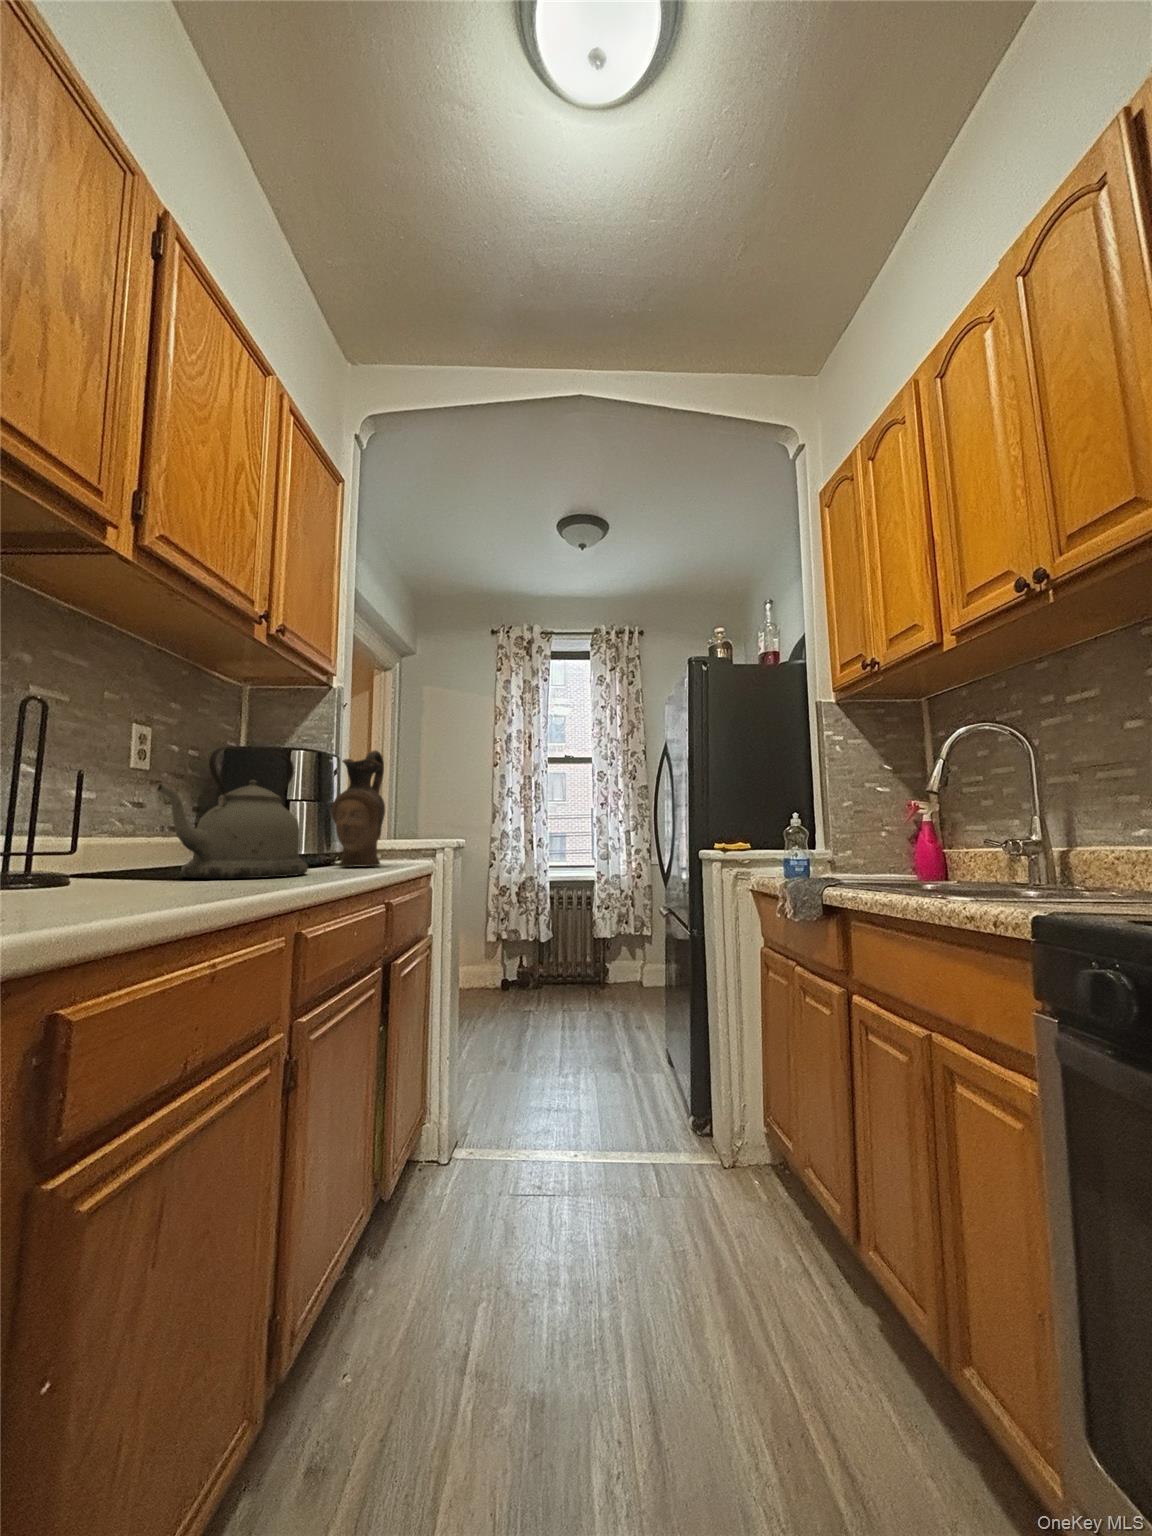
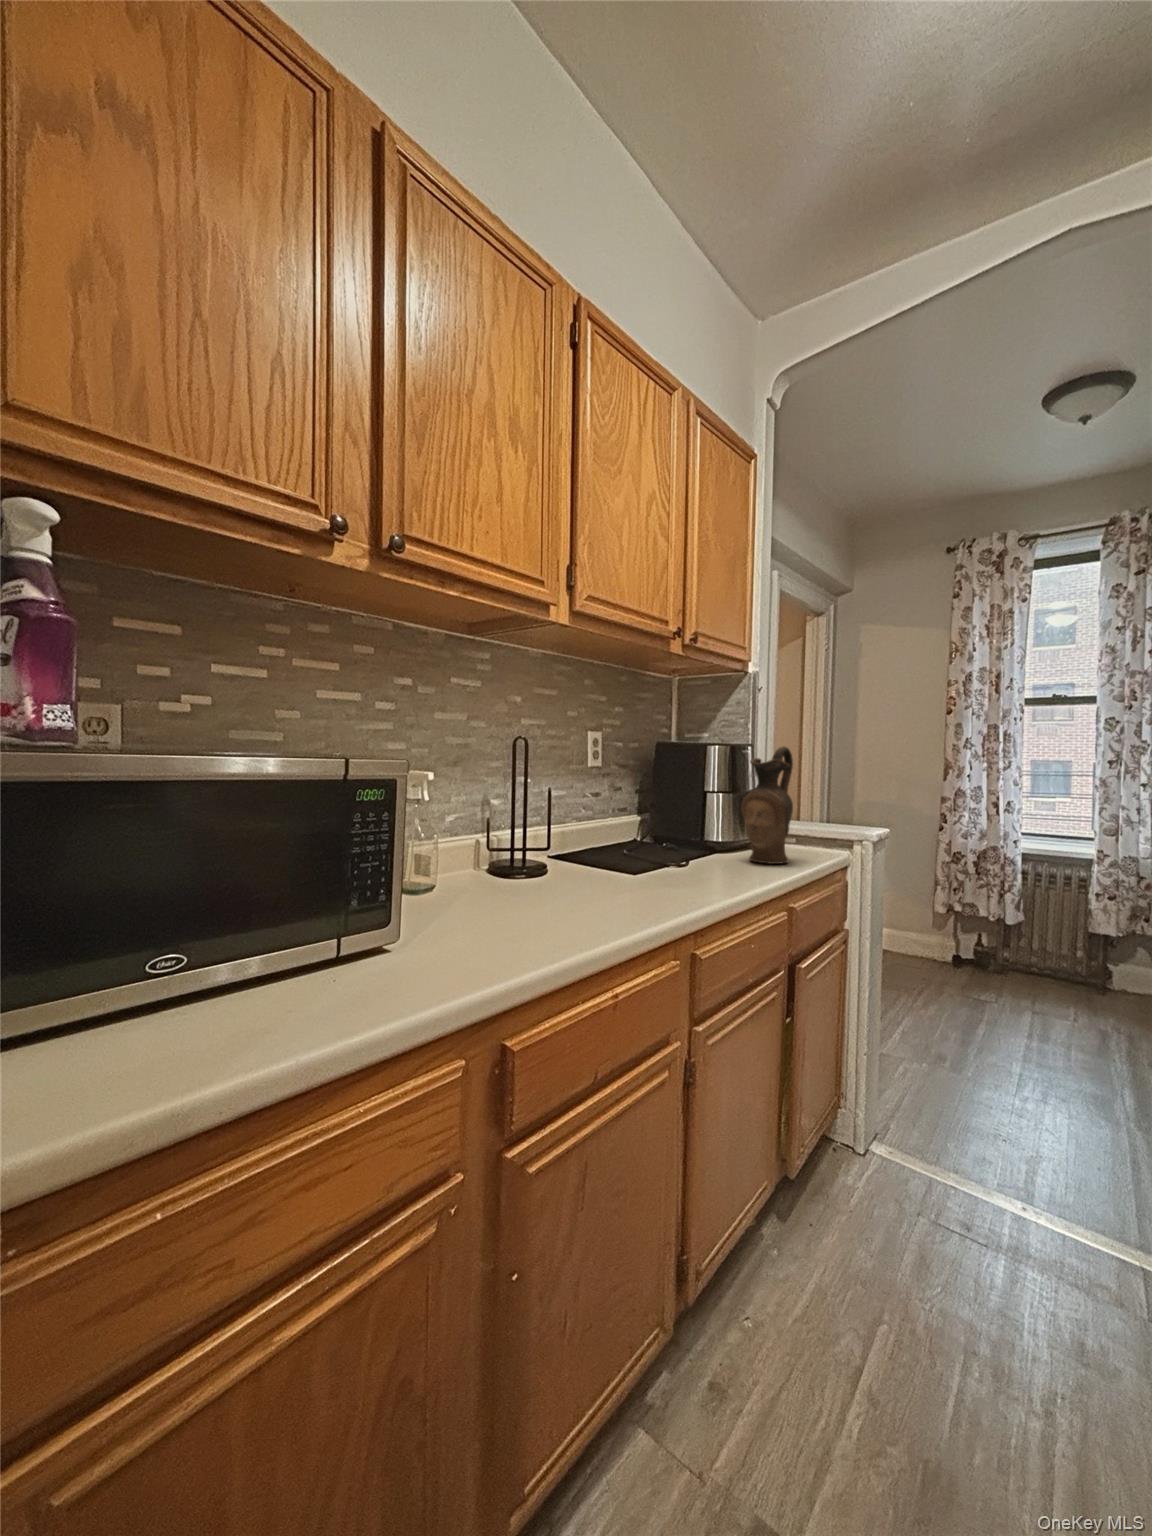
kettle: present [157,747,308,879] -> none [599,765,716,882]

